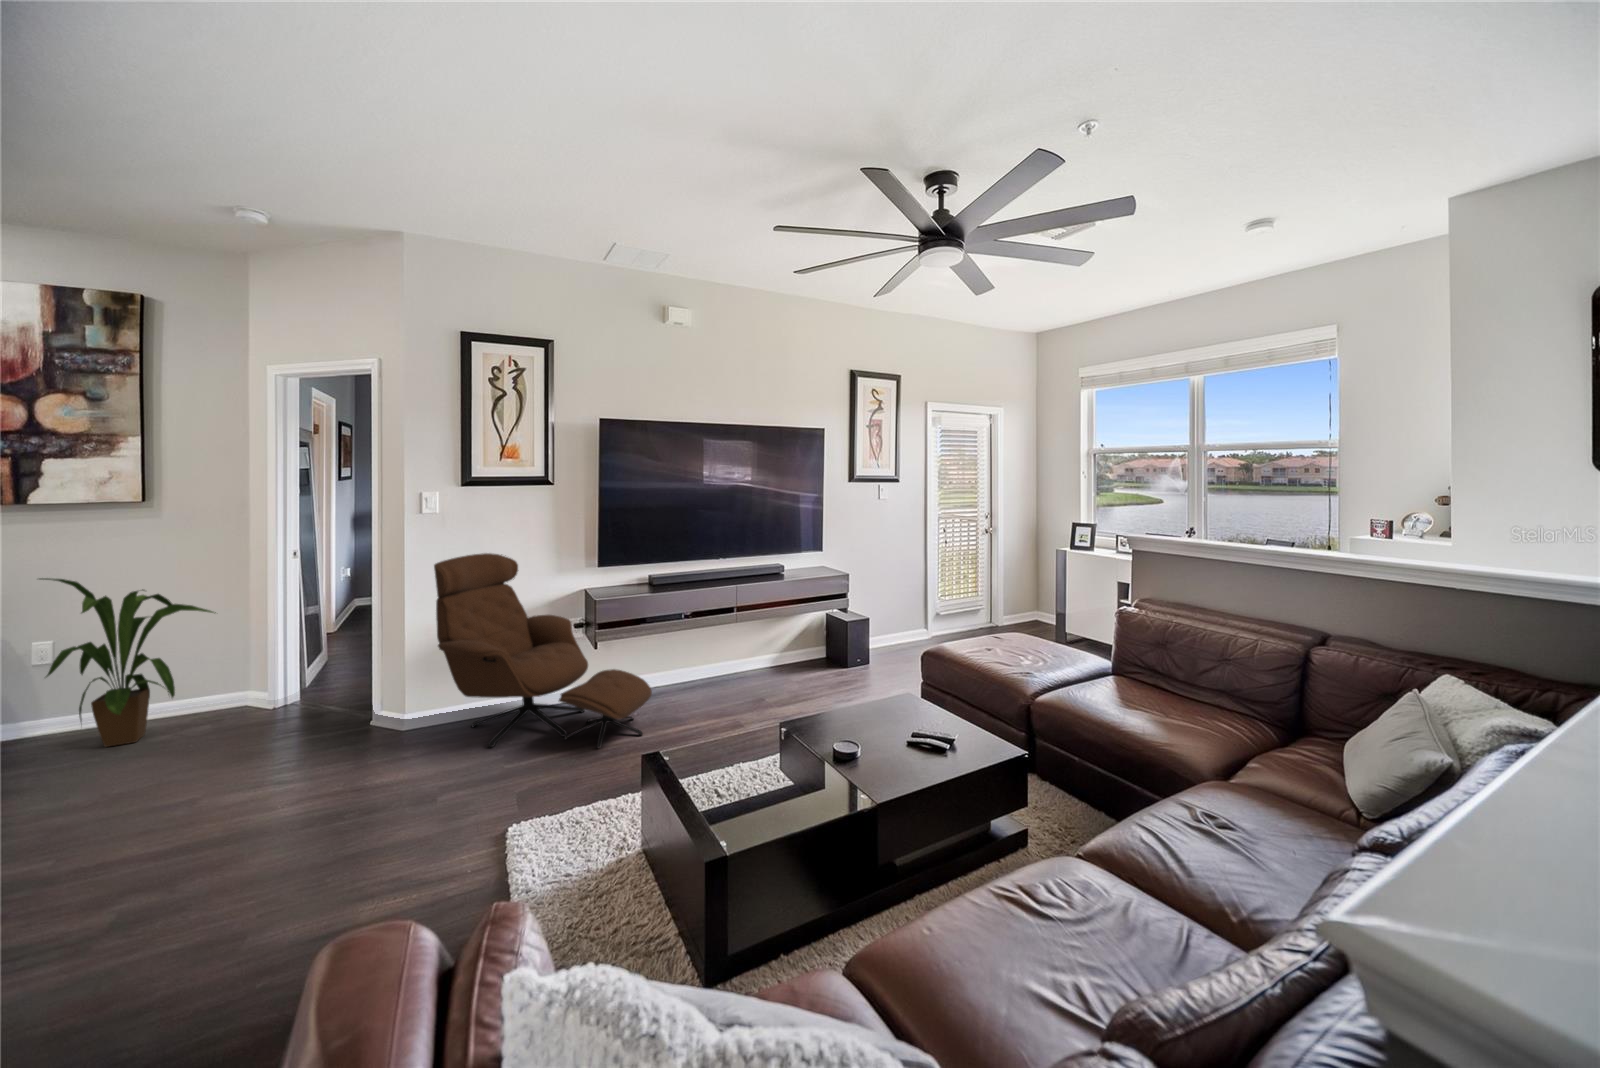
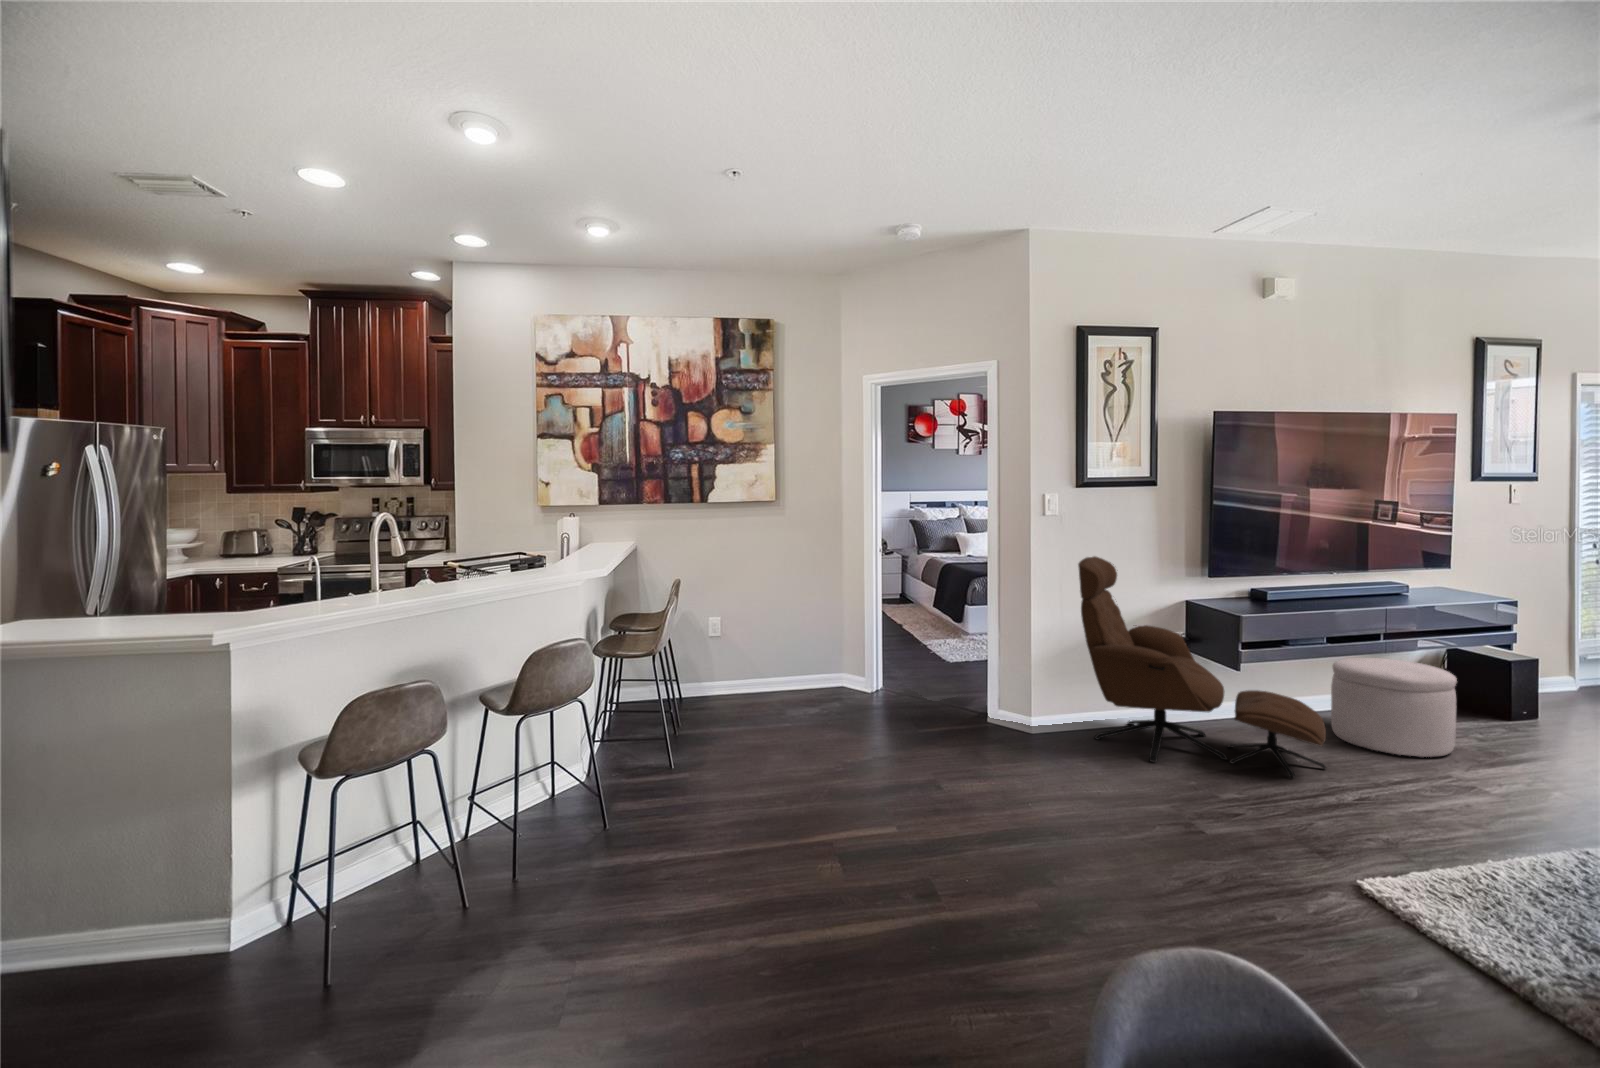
house plant: present [40,578,216,747] -> none [738,567,833,721]
ottoman: none [693,631,772,713] -> present [1331,658,1457,757]

